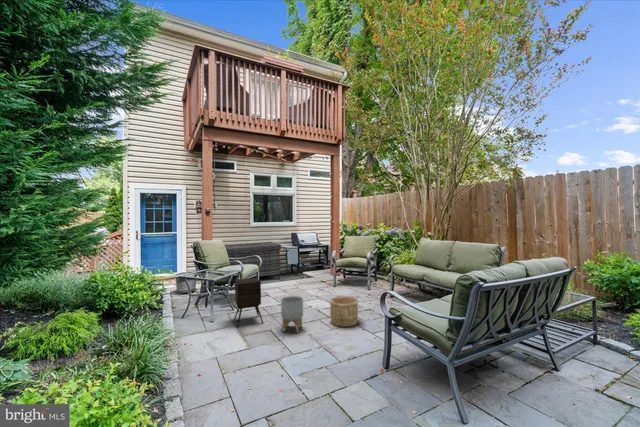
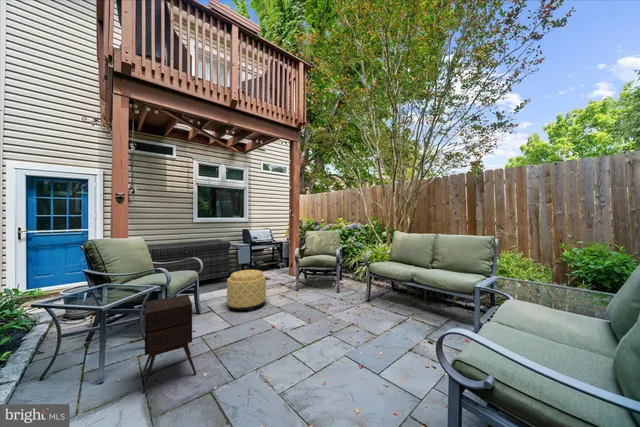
ottoman: none [279,267,308,298] -> present [227,270,266,311]
planter: present [281,296,303,333] -> none [228,324,266,395]
wooden bucket: present [330,296,358,327] -> none [306,312,348,365]

